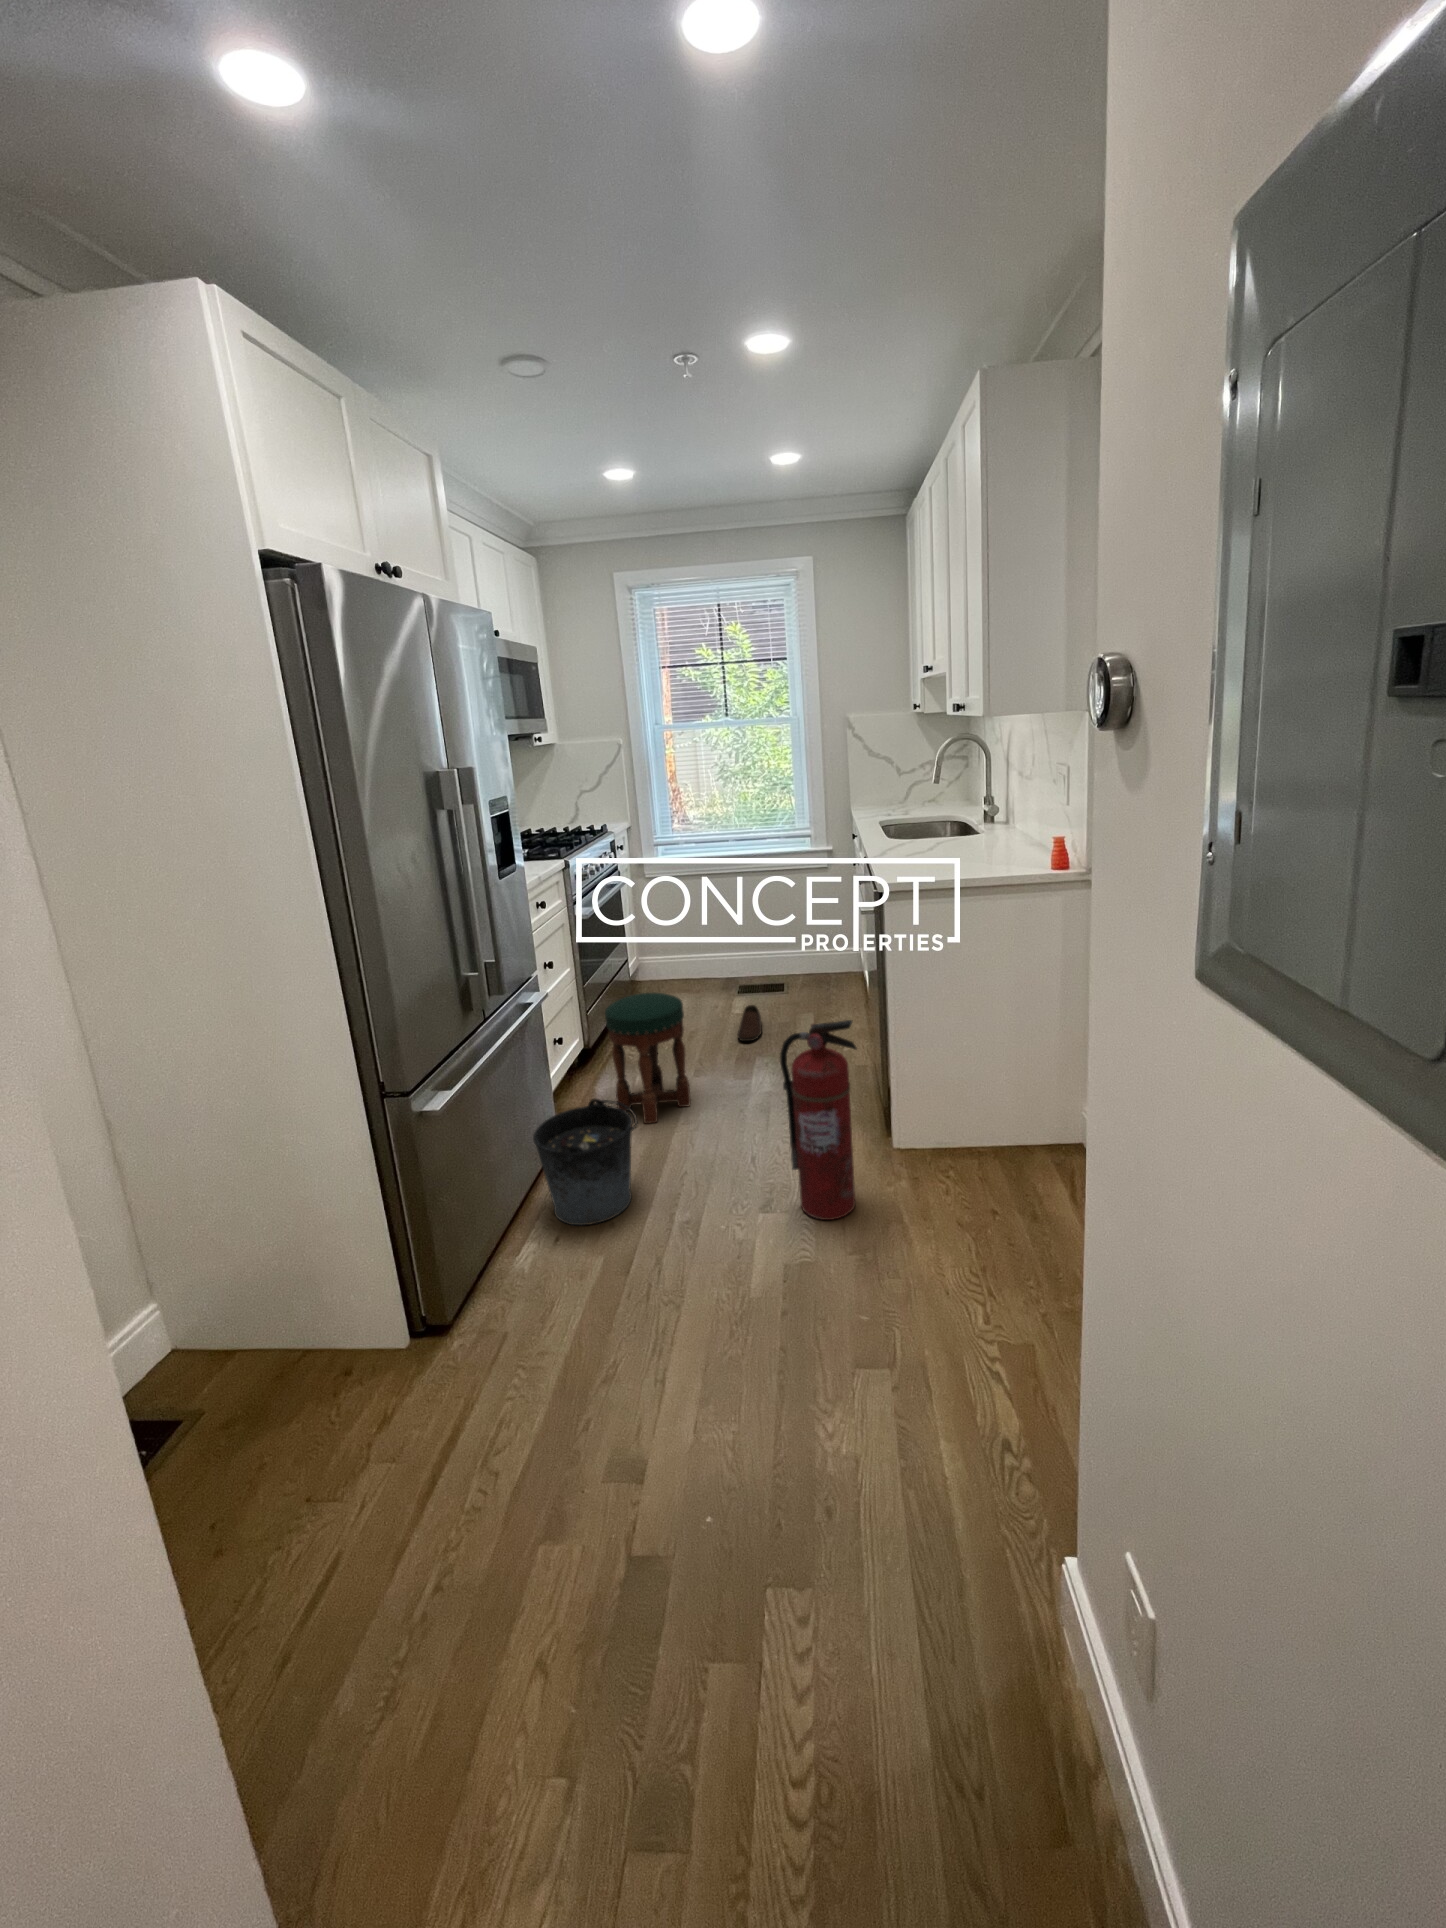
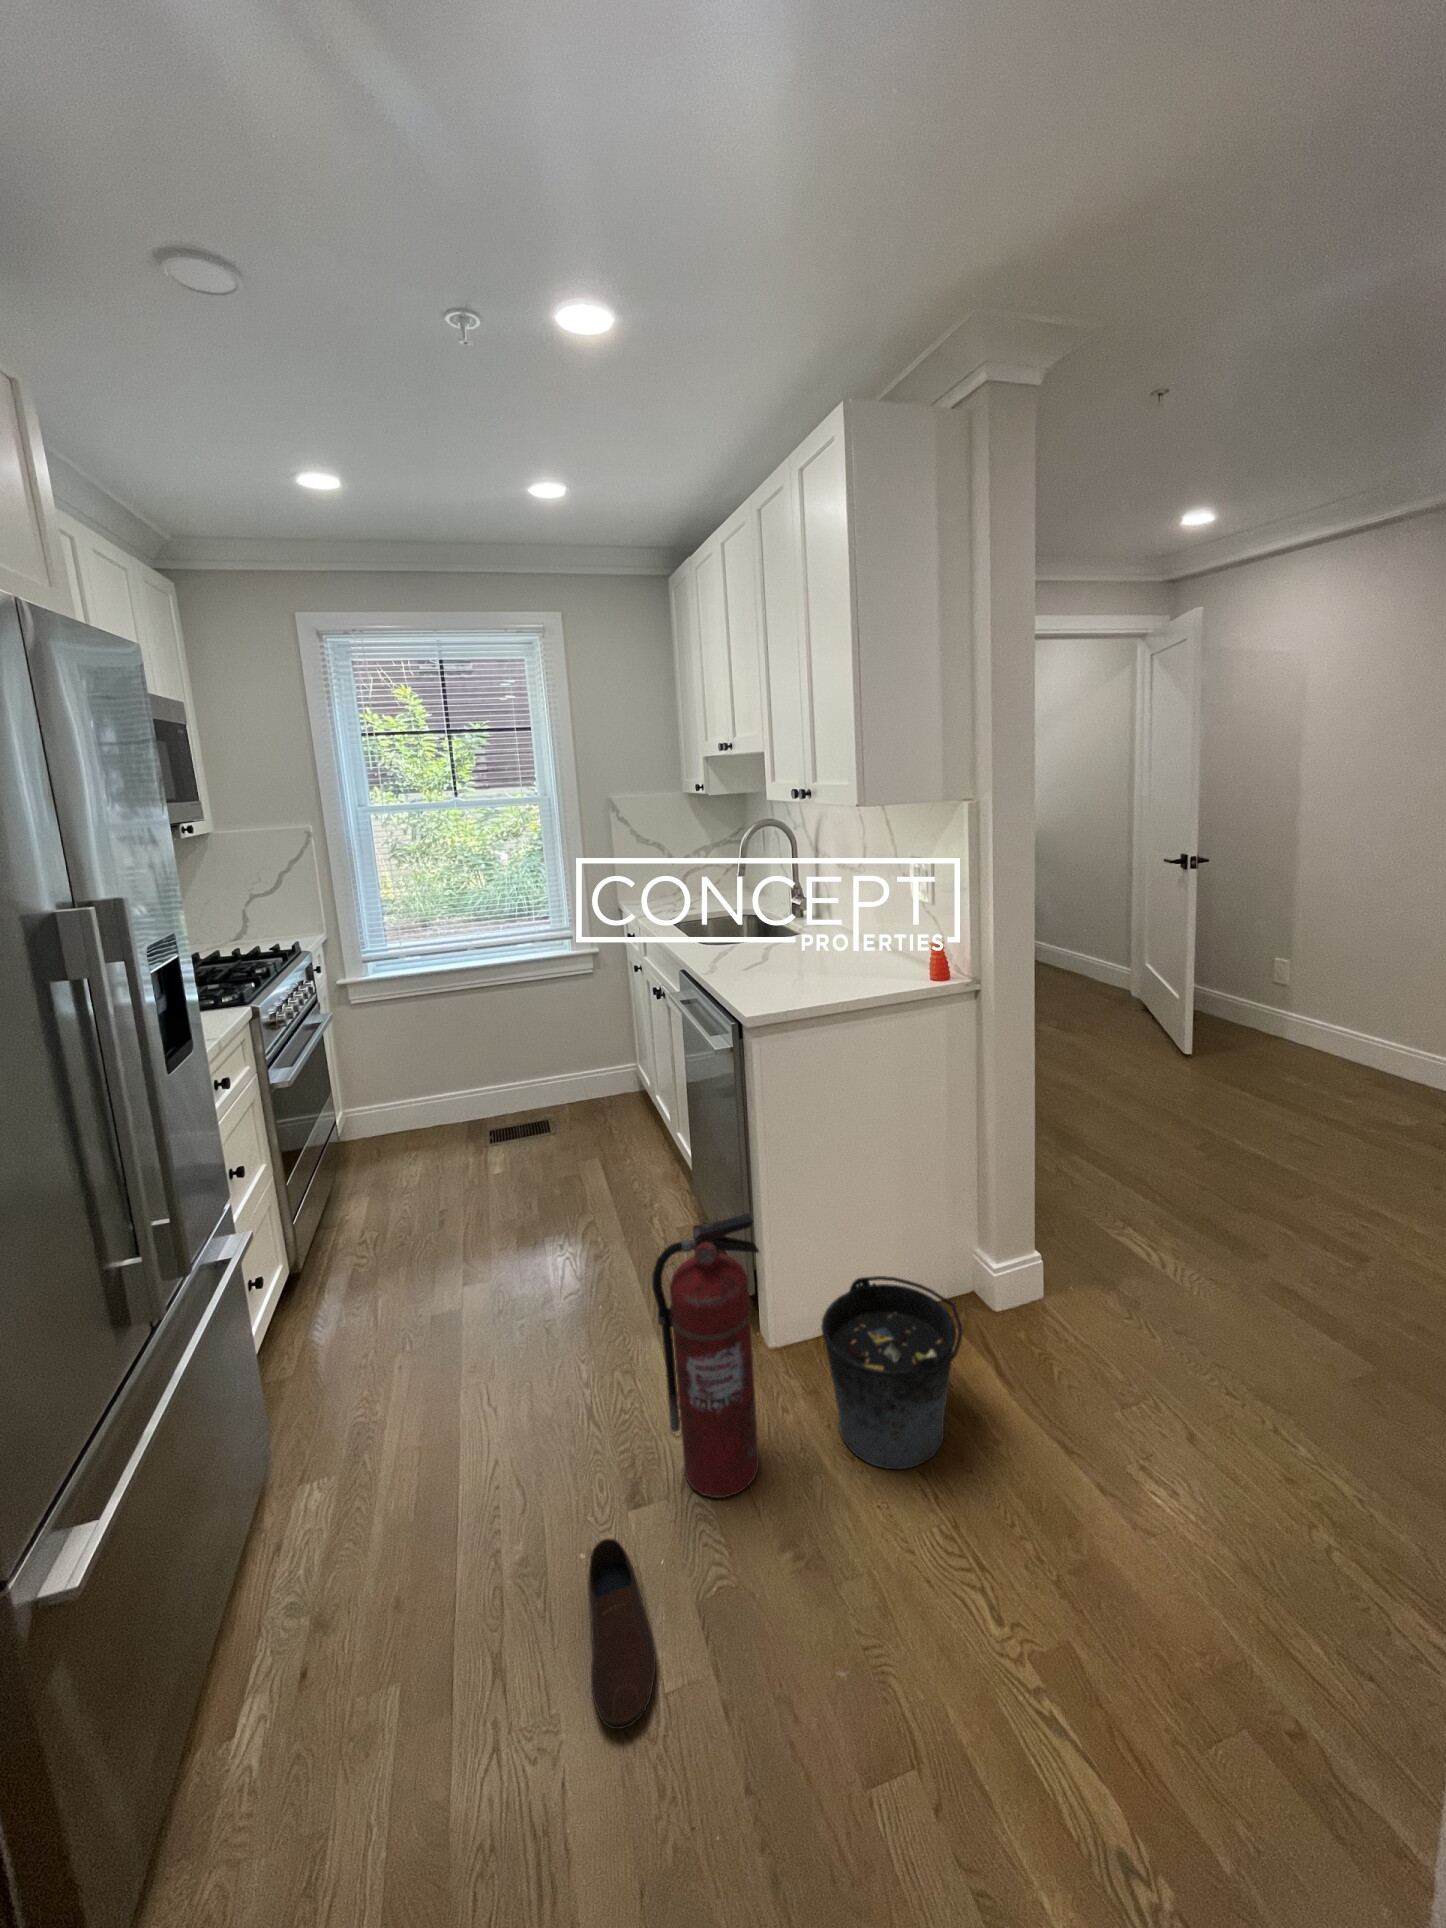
stool: present [605,993,691,1124] -> none [339,1181,474,1382]
shoe: present [737,1005,762,1041] -> present [588,1539,656,1729]
bucket: present [533,1099,638,1225] -> present [821,1276,962,1469]

